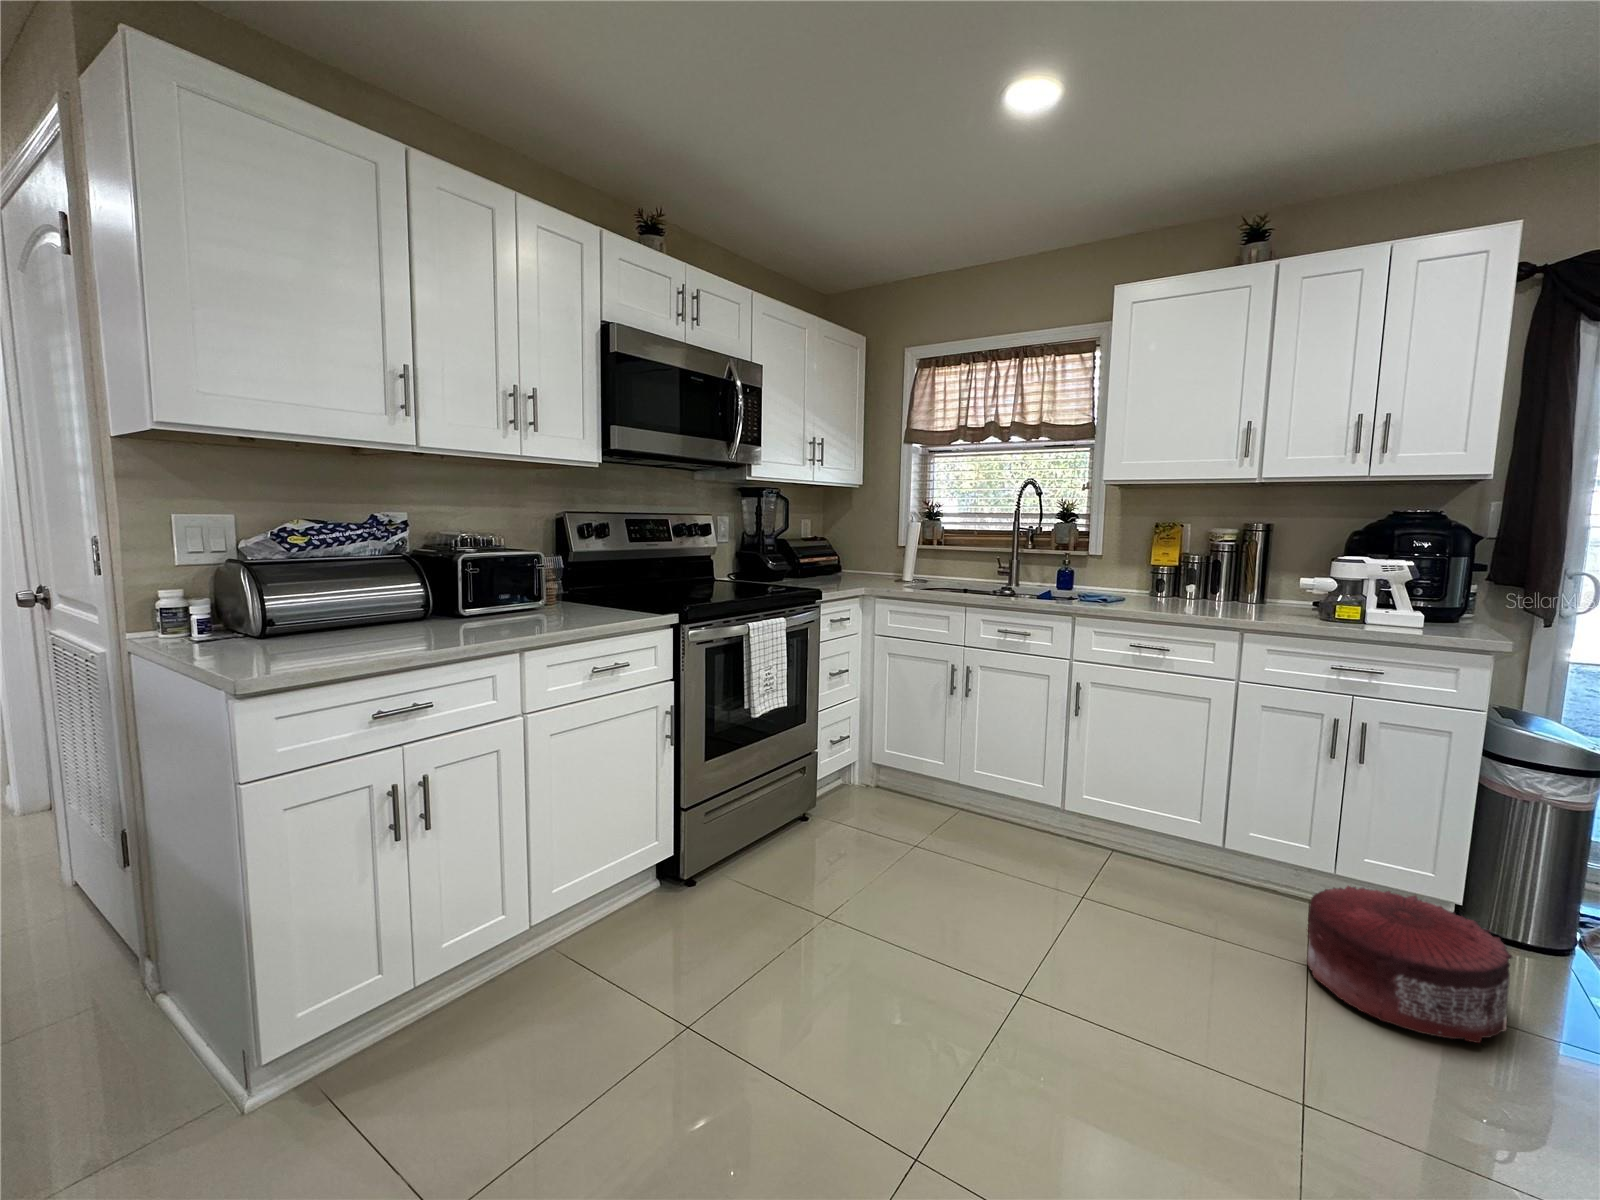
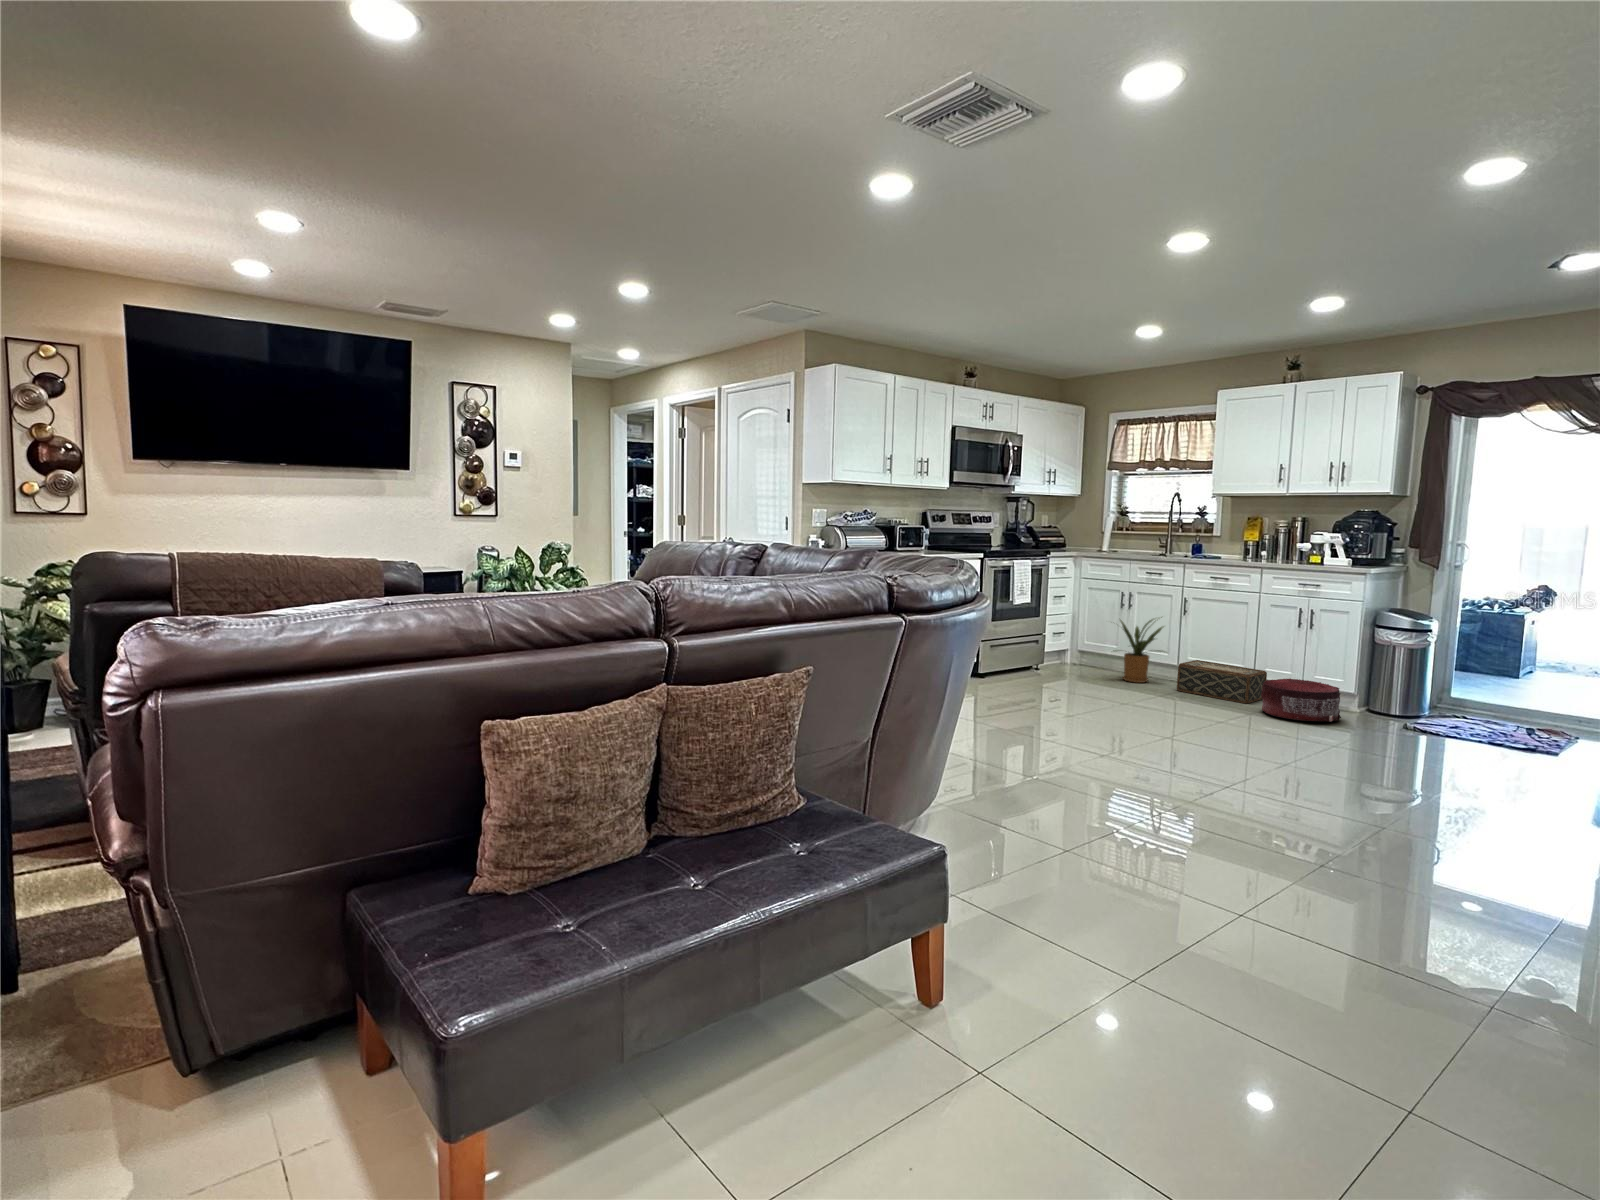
house plant: none [930,723,1061,859] -> present [1115,617,1164,683]
woven basket: none [1087,808,1262,934] -> present [1177,660,1267,703]

